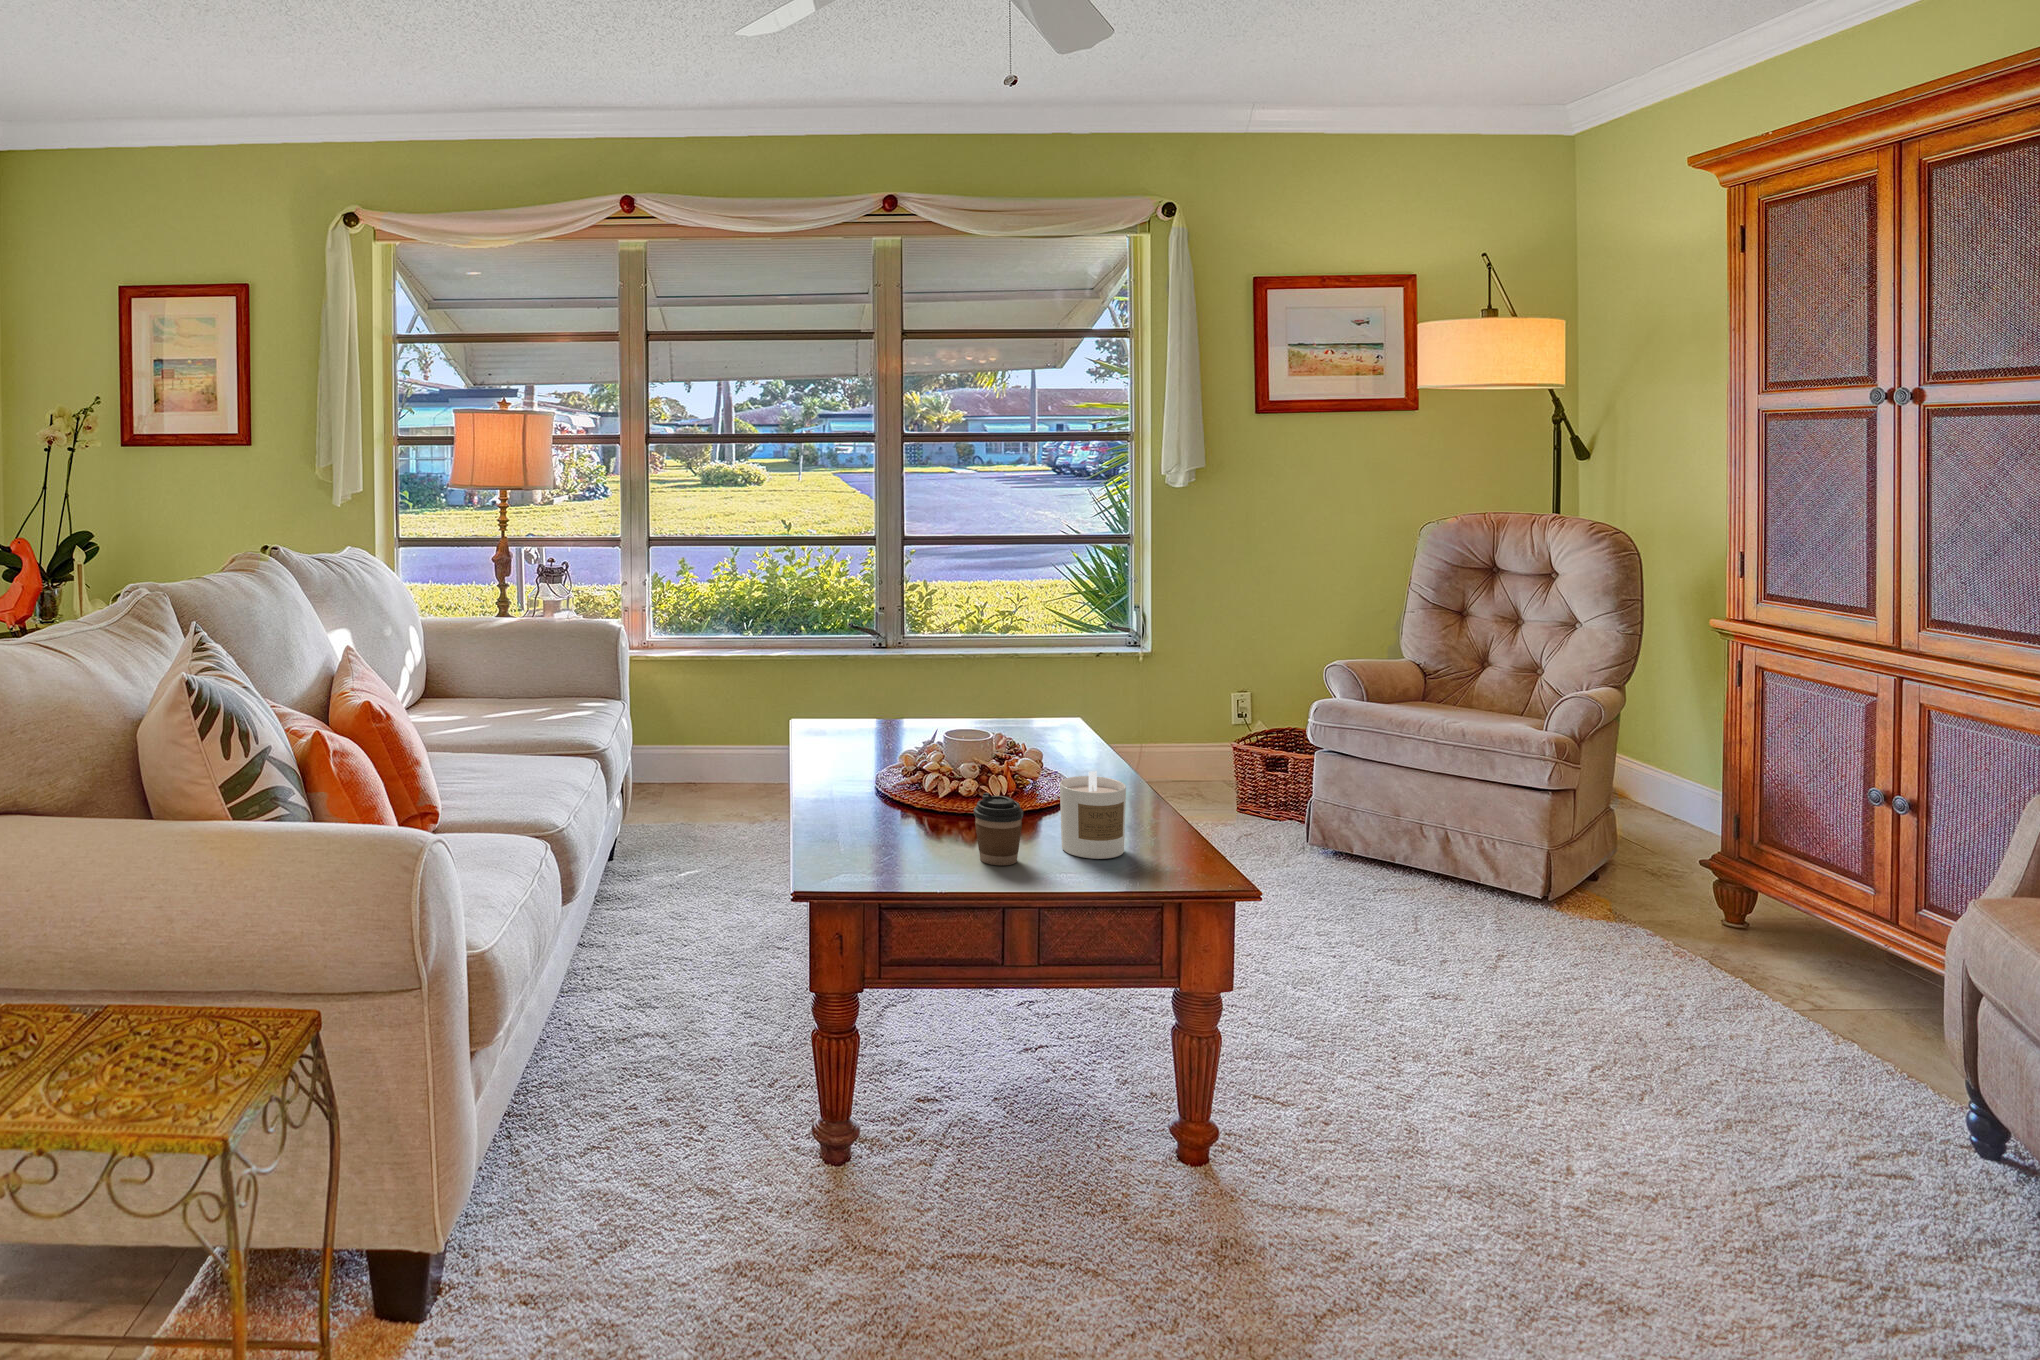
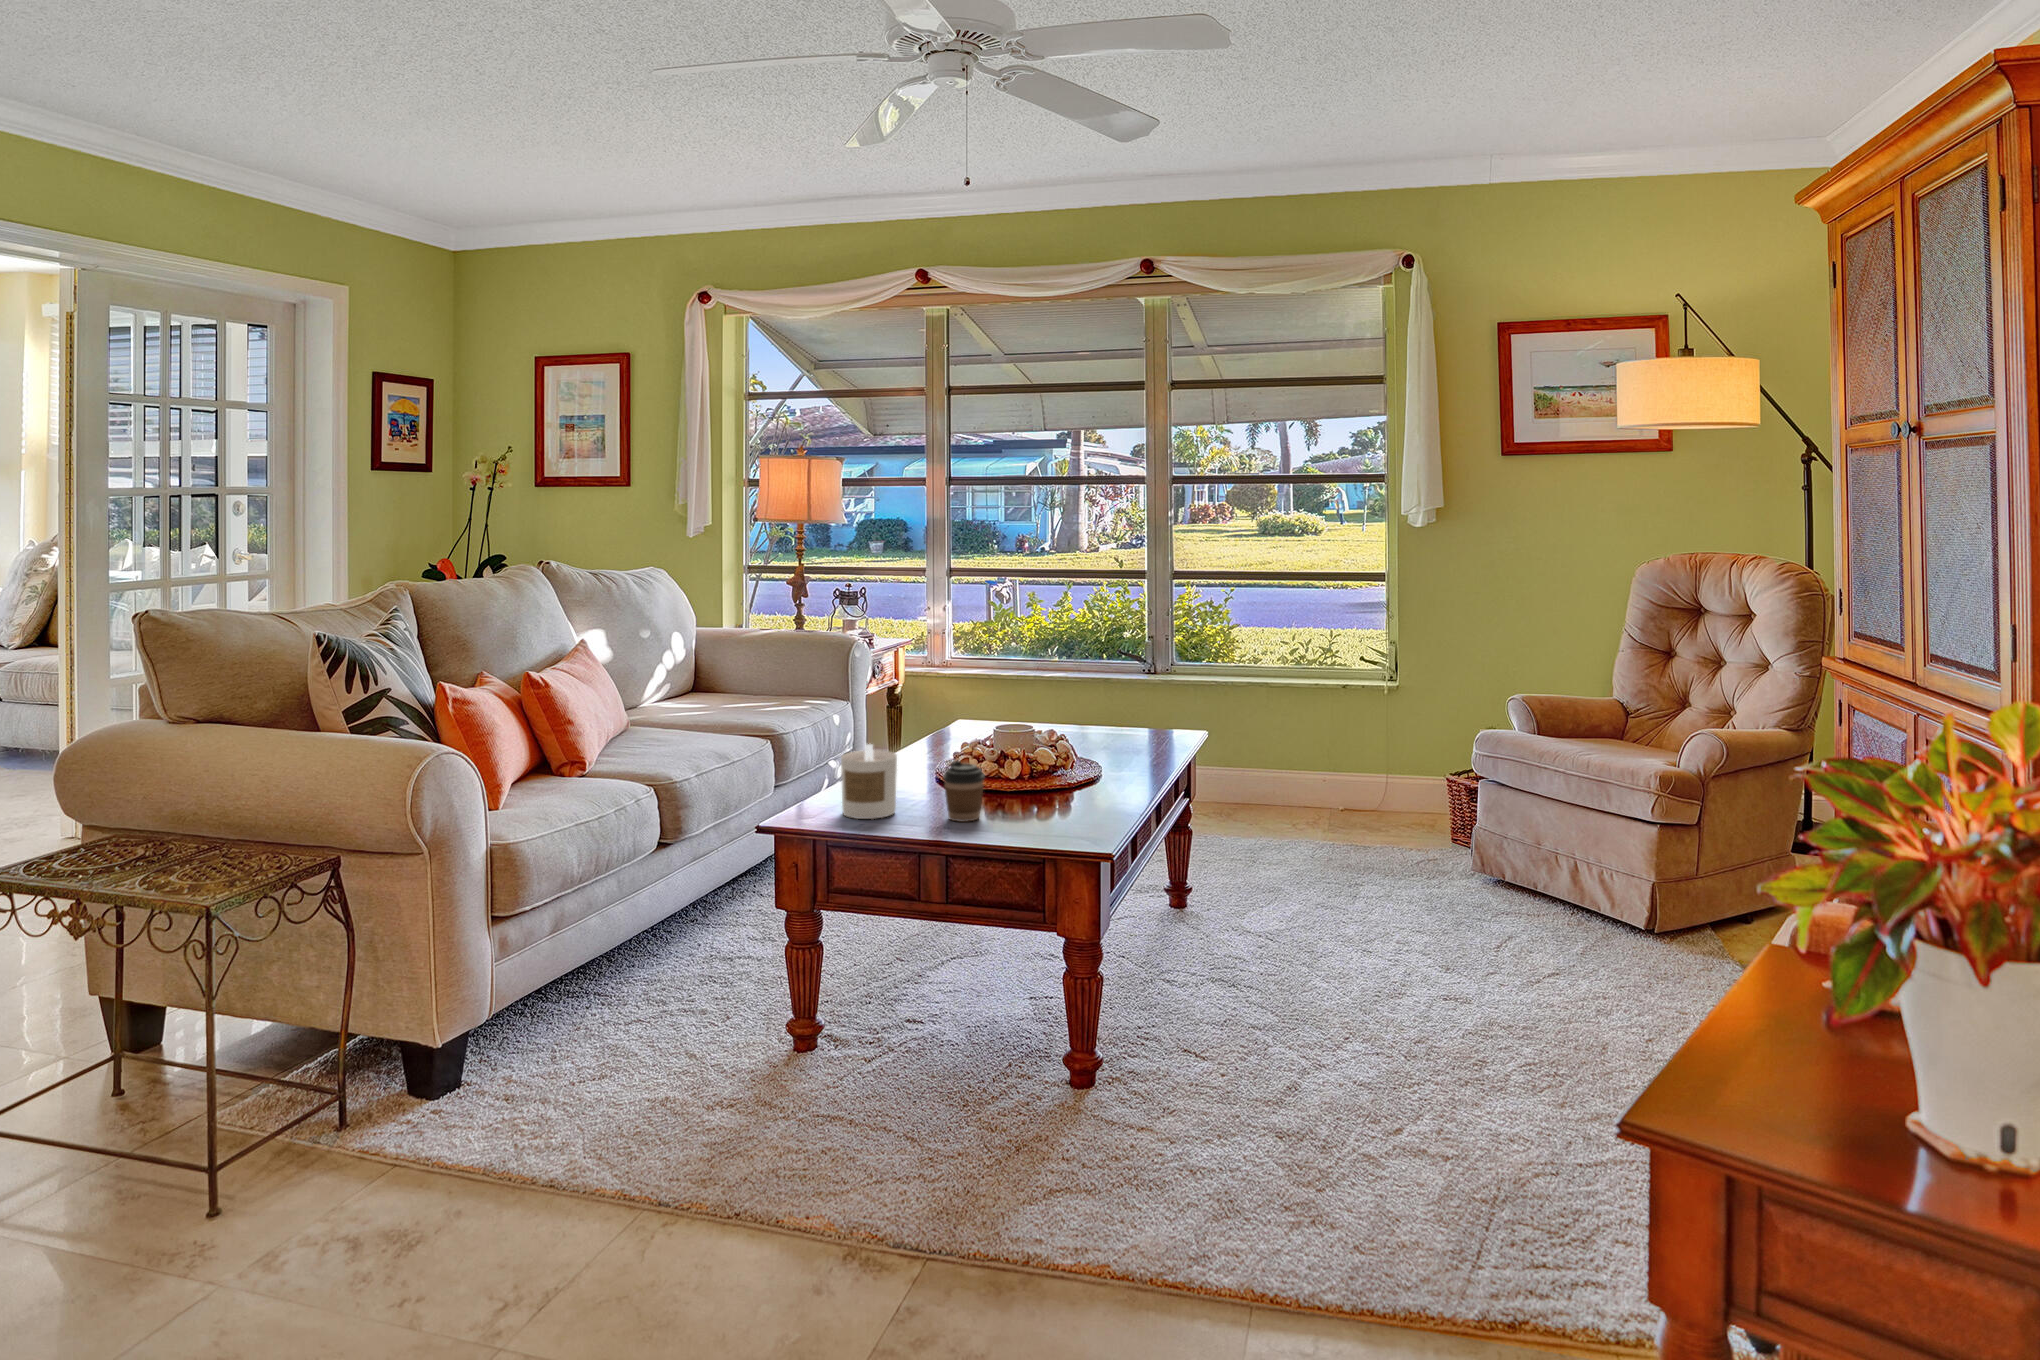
candle: present [1060,771,1126,859] -> present [841,744,897,819]

